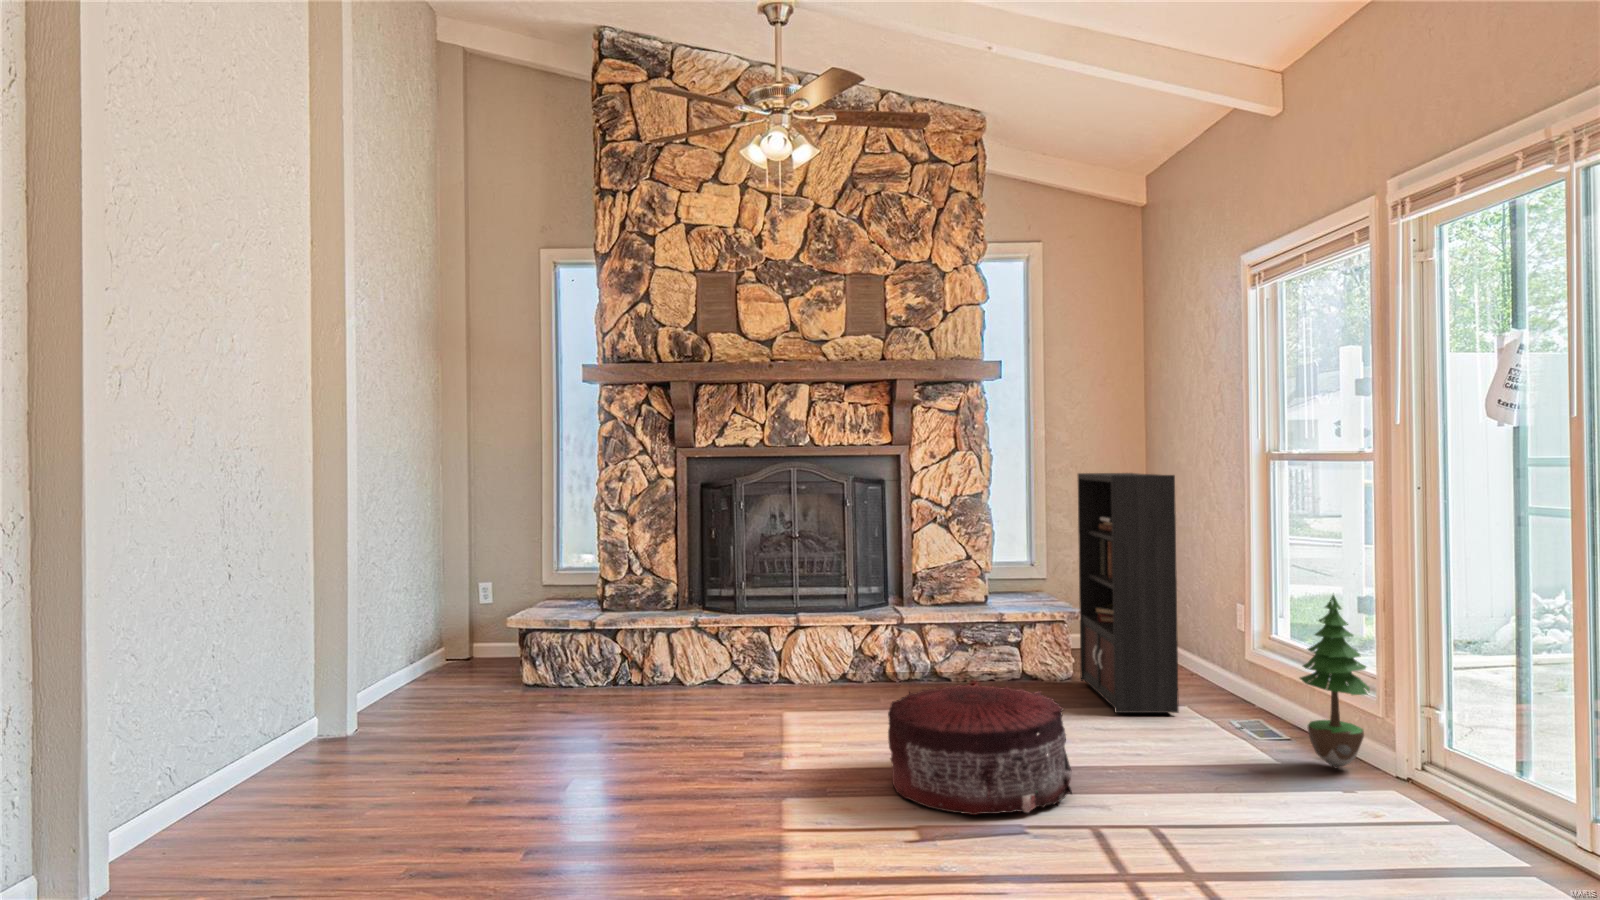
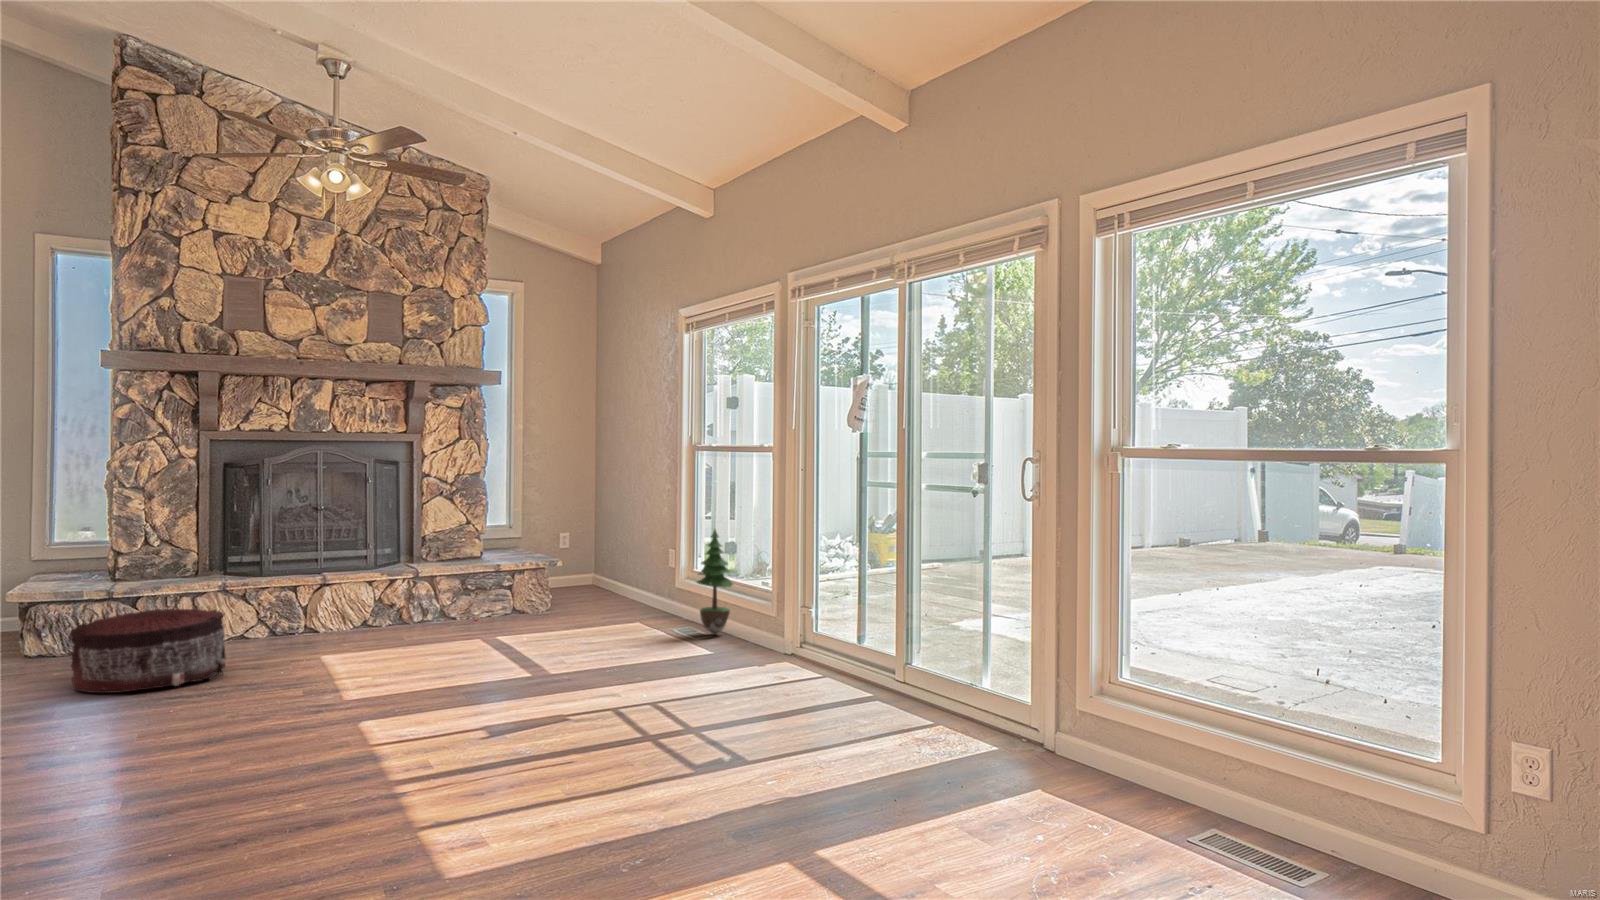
bookcase: present [1078,473,1245,729] -> none [557,458,666,624]
pouf: present [888,683,1072,815] -> present [70,609,226,693]

